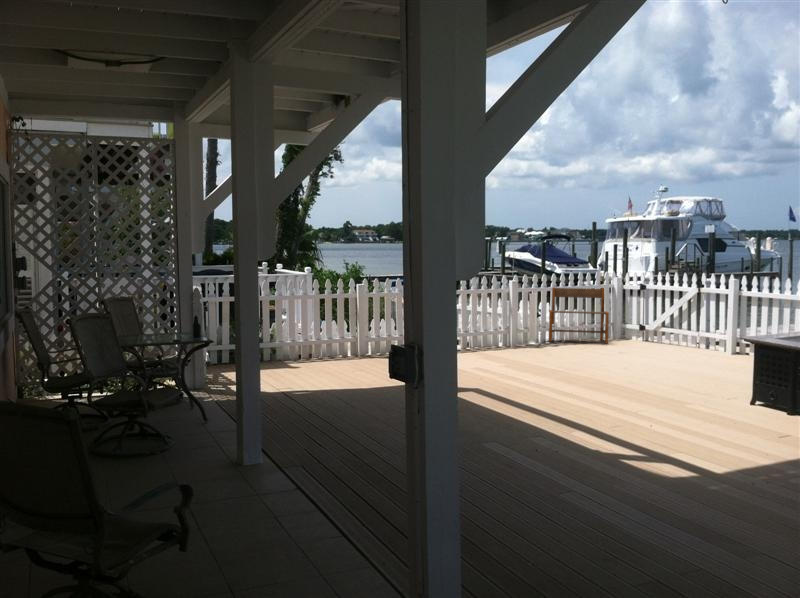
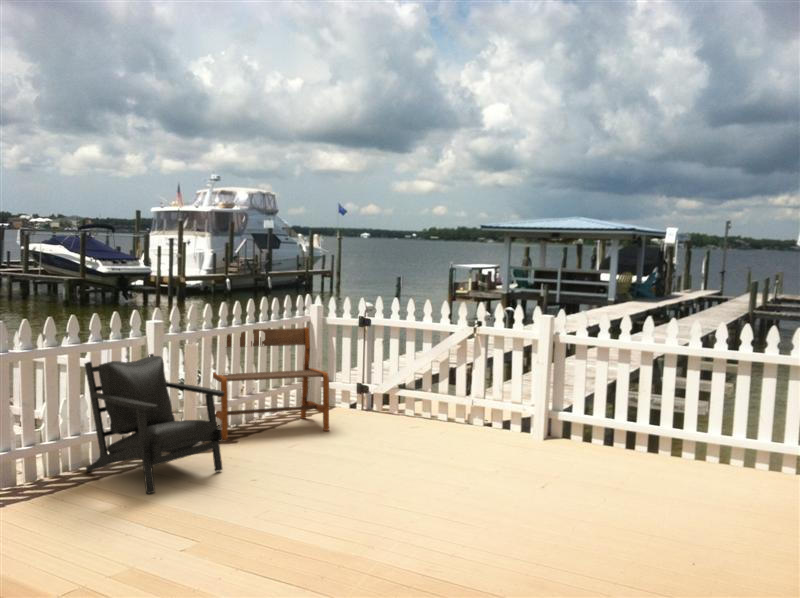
armchair: none [481,294,538,349] -> present [85,354,224,494]

